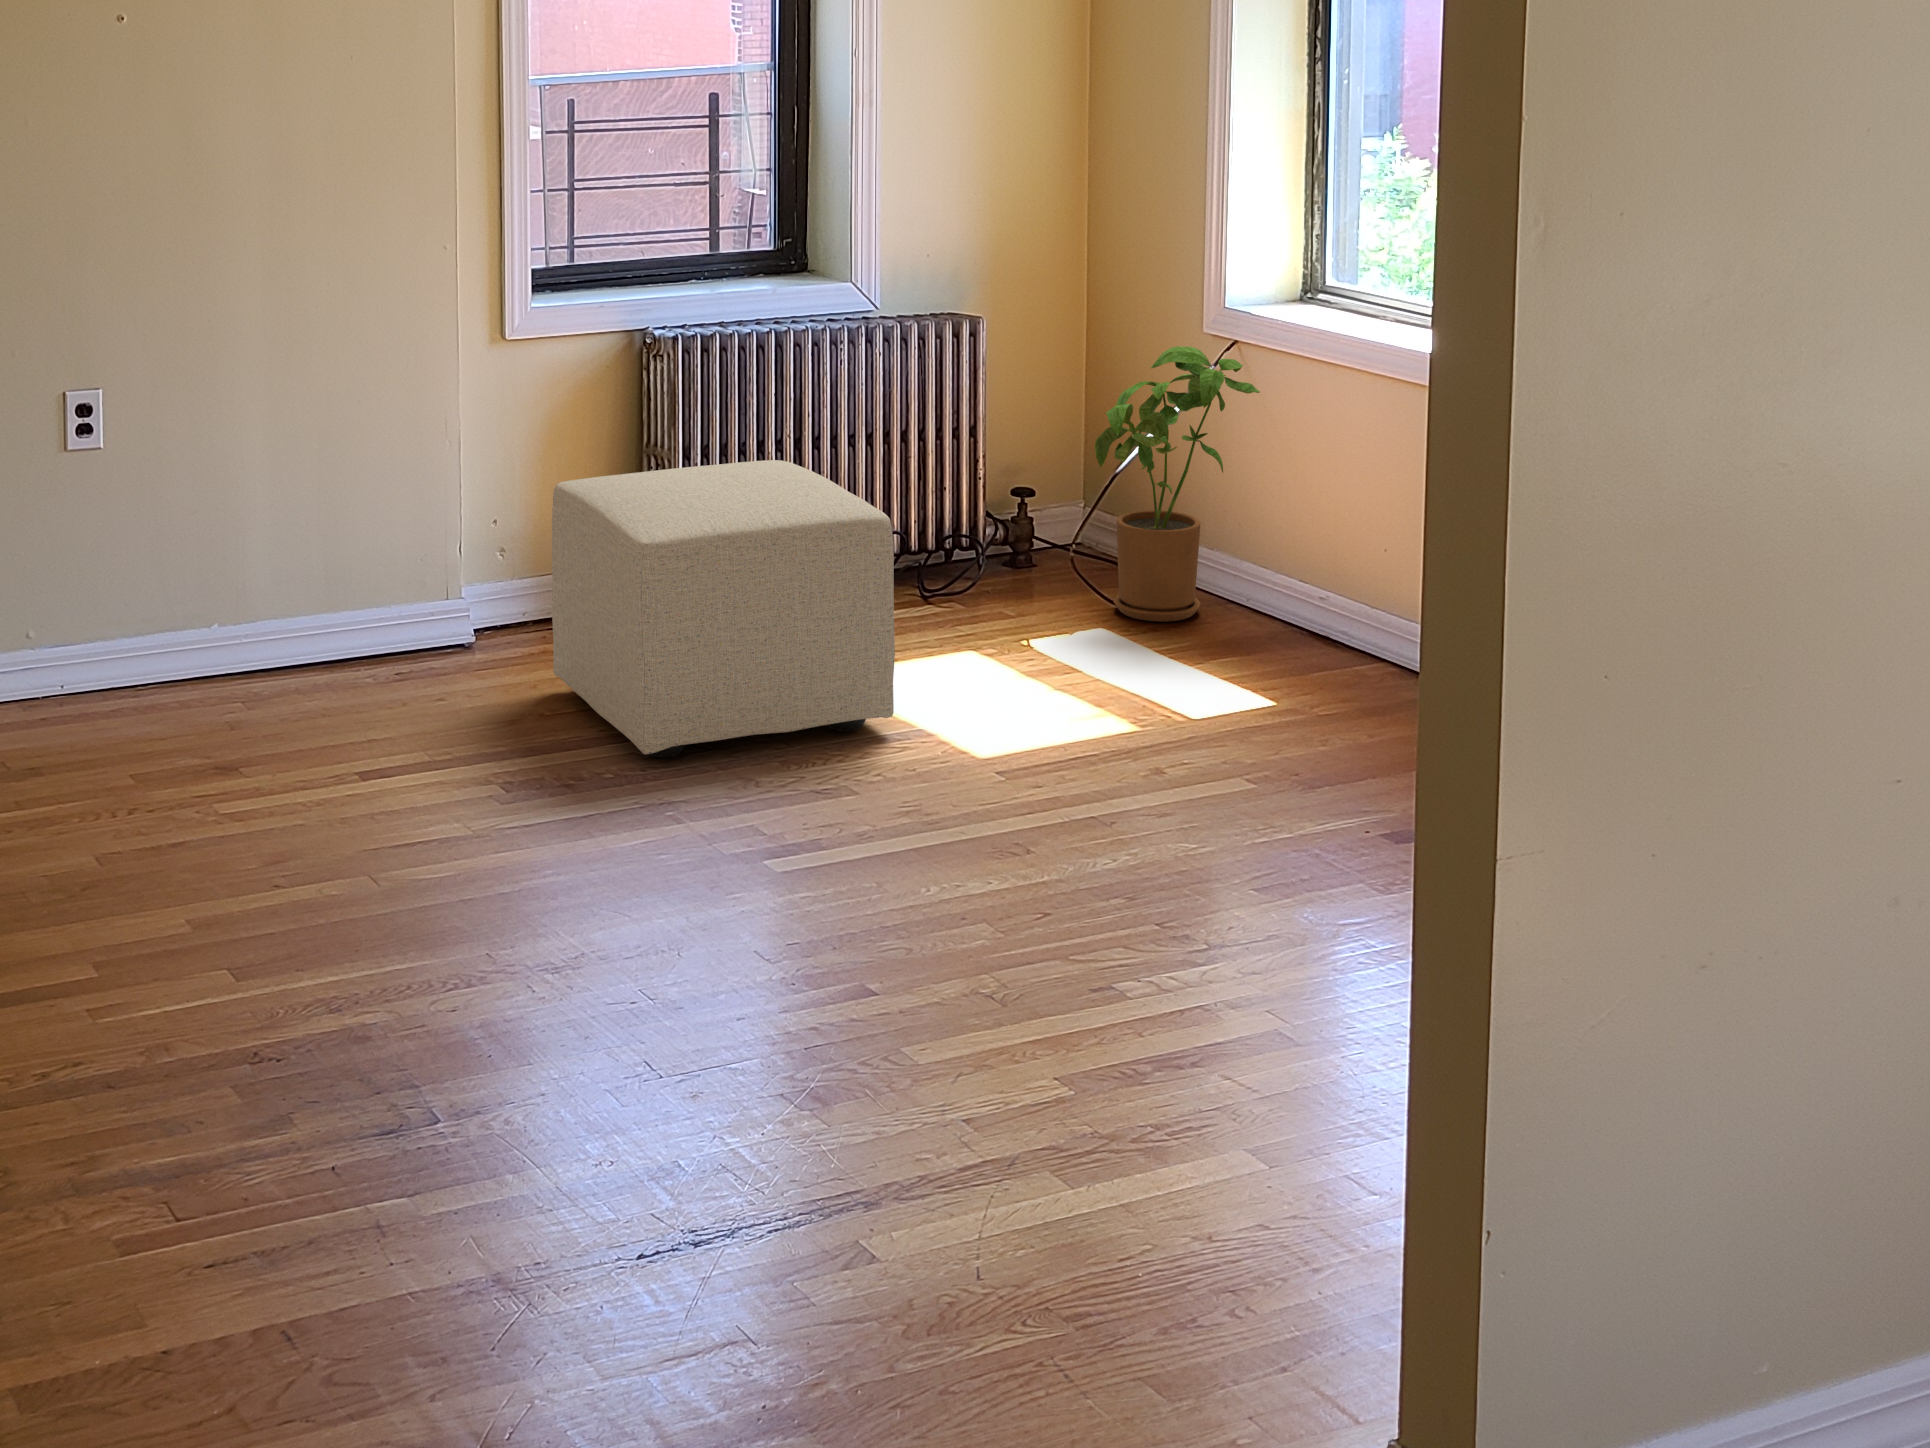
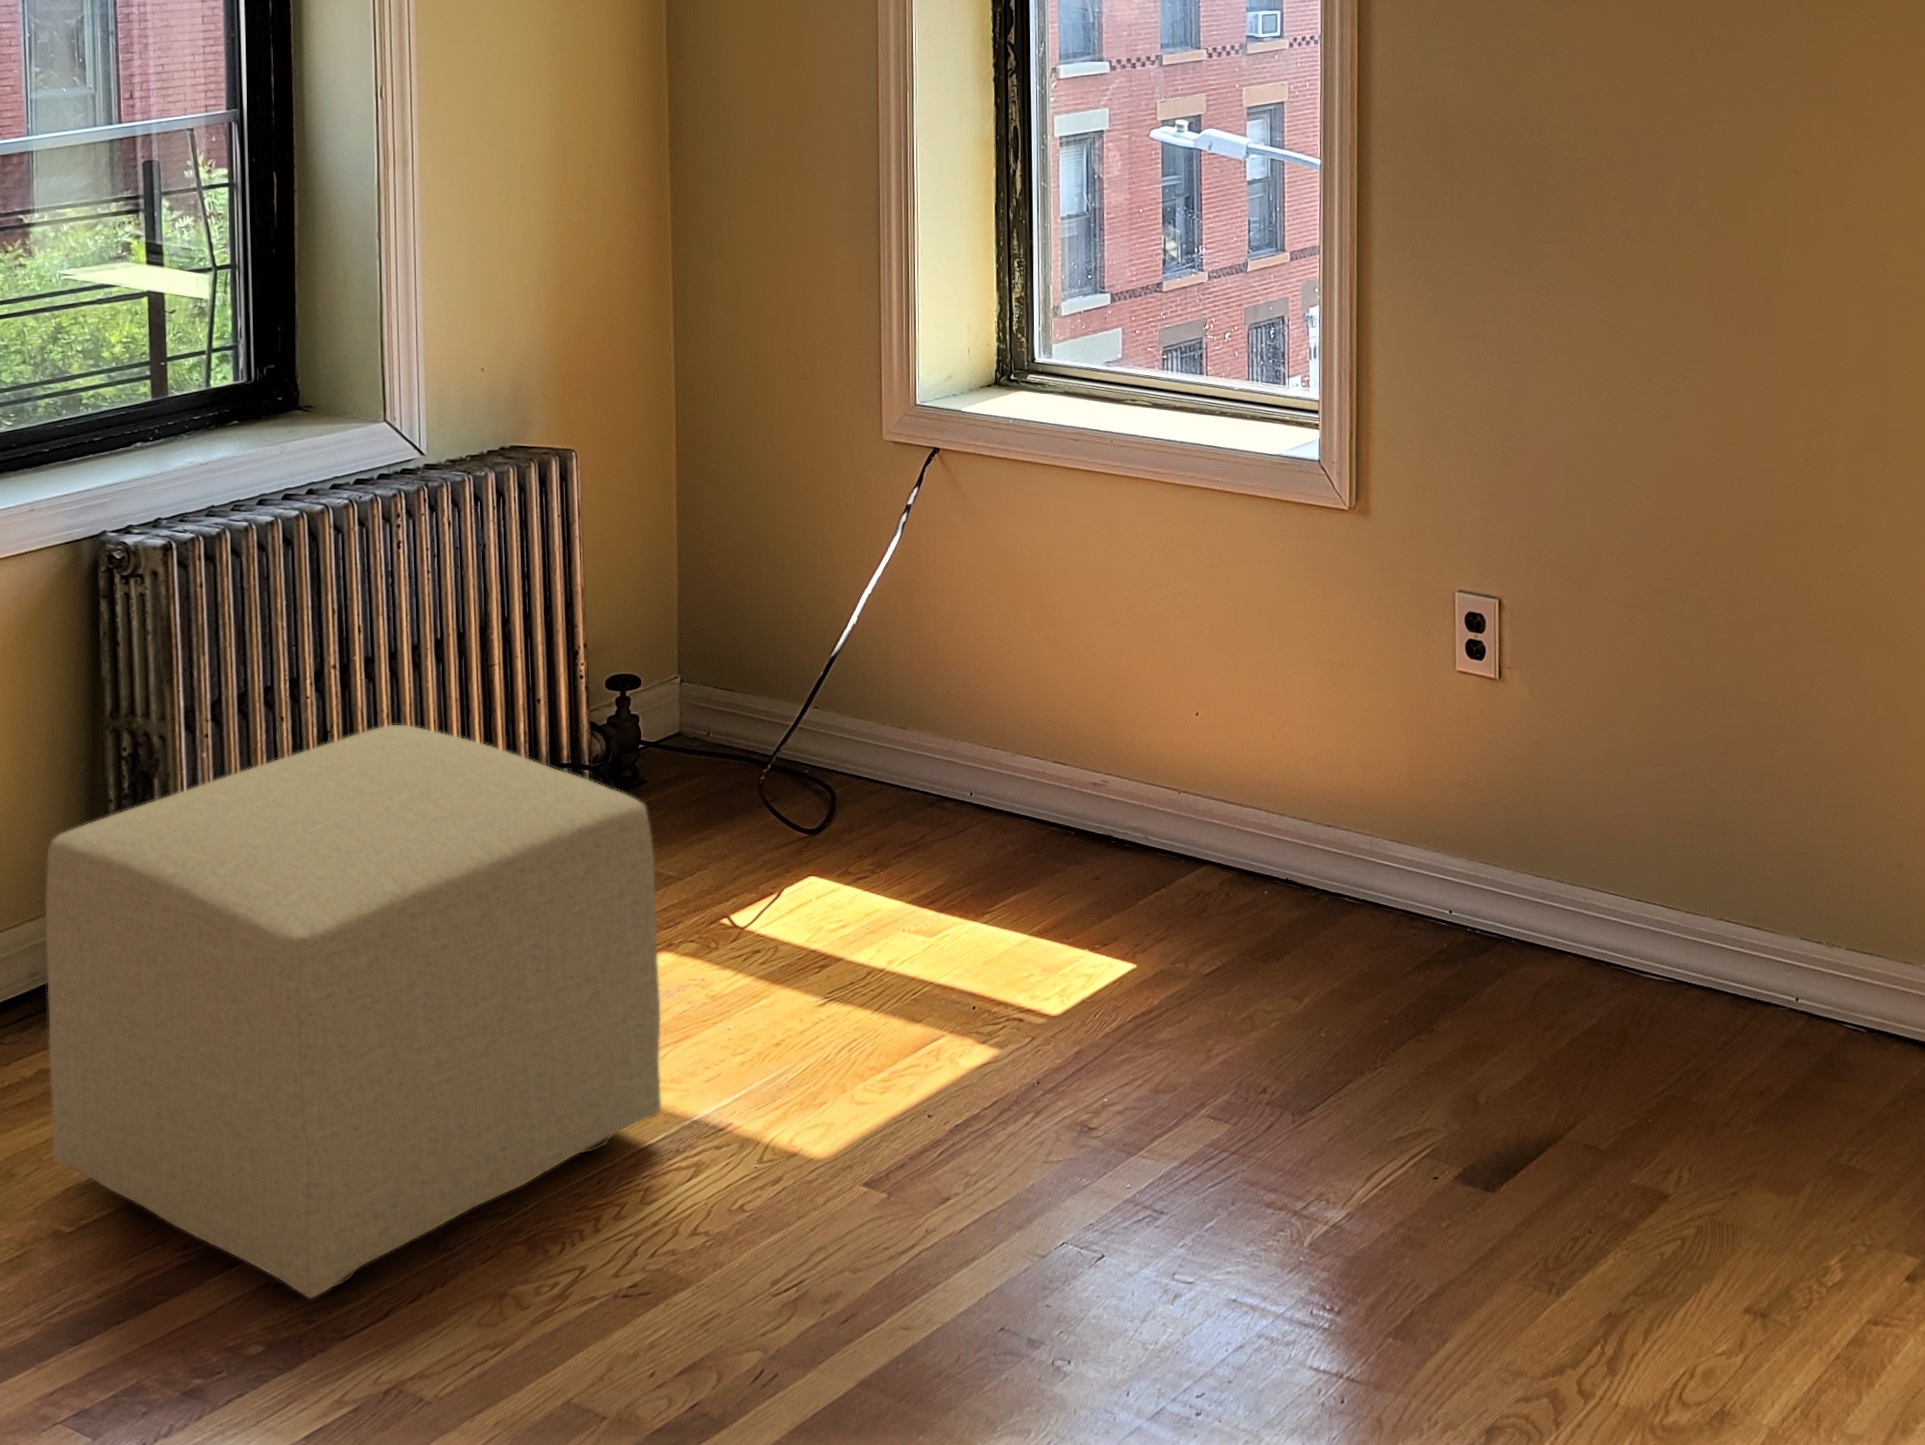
house plant: present [1095,346,1260,622] -> none [778,462,995,846]

